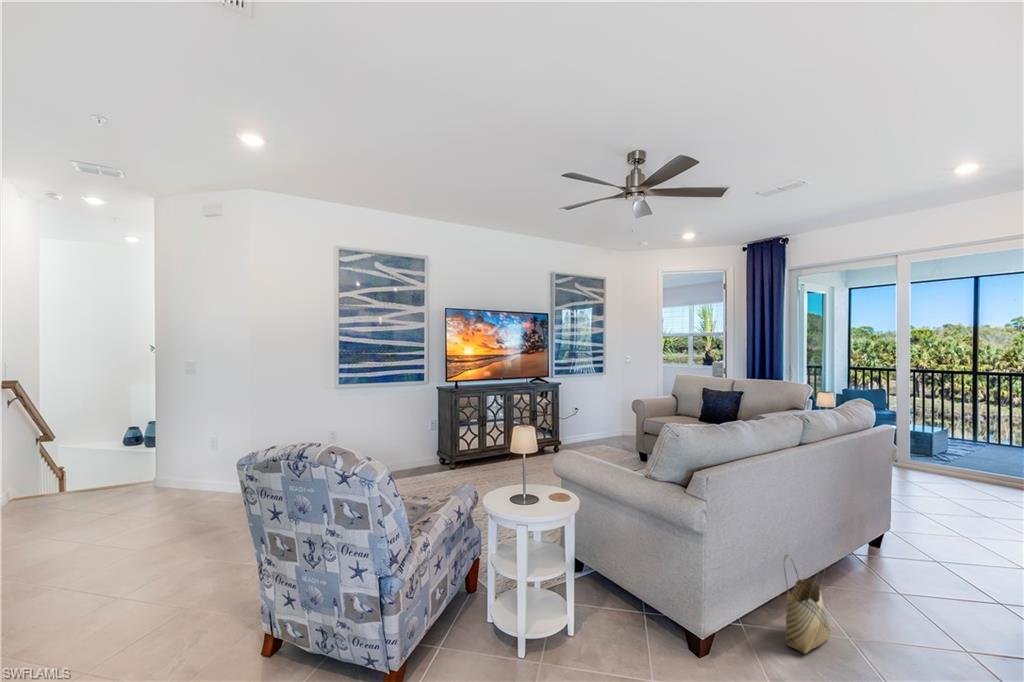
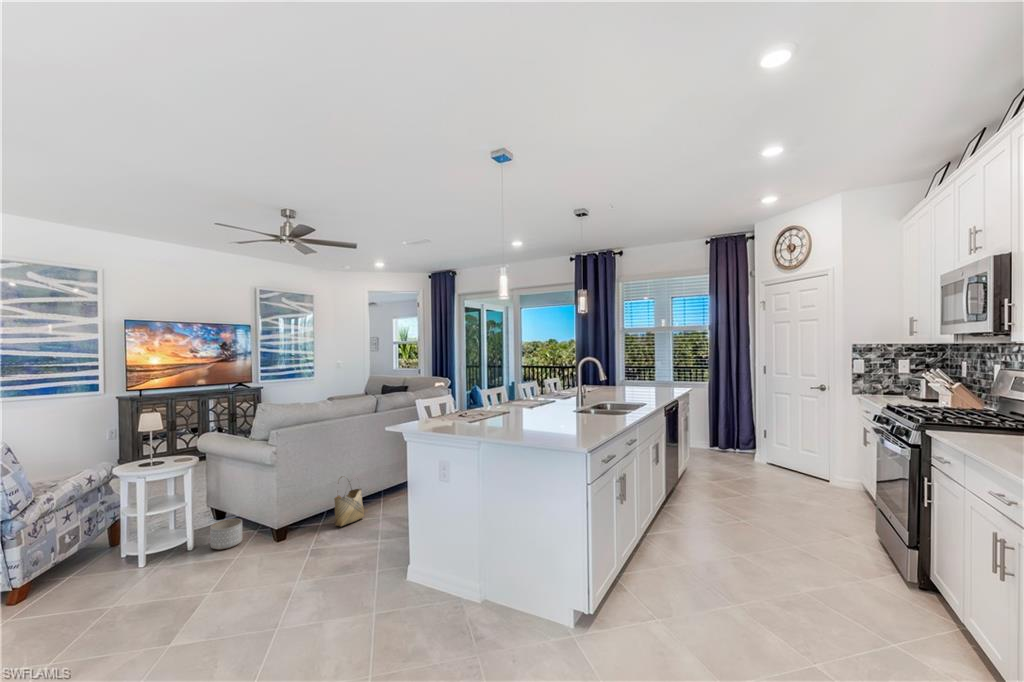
planter: none [600,594,643,652] -> present [210,519,242,550]

